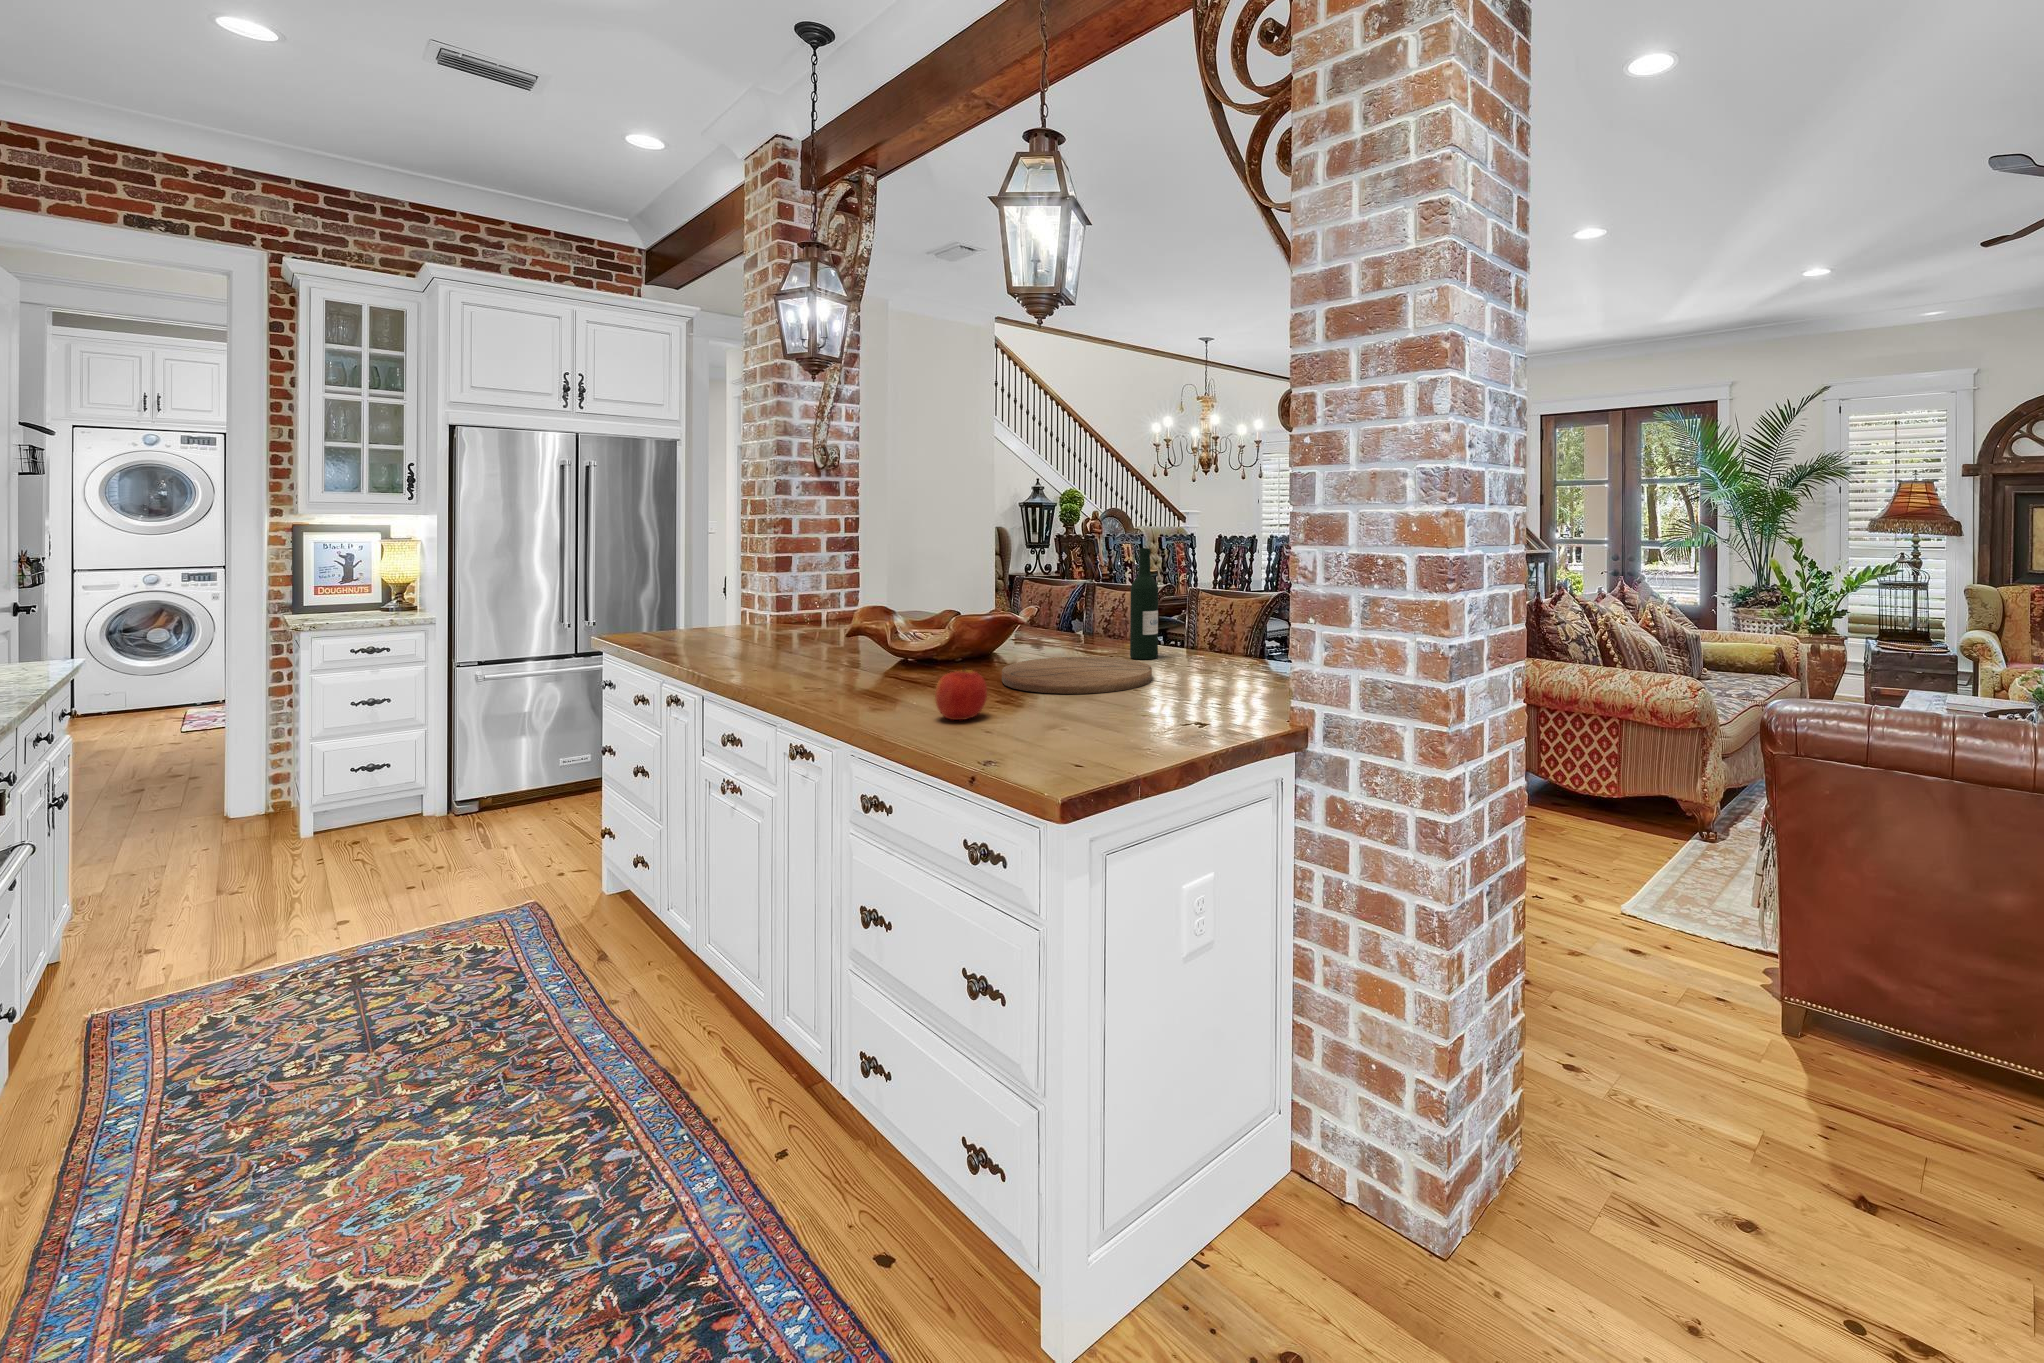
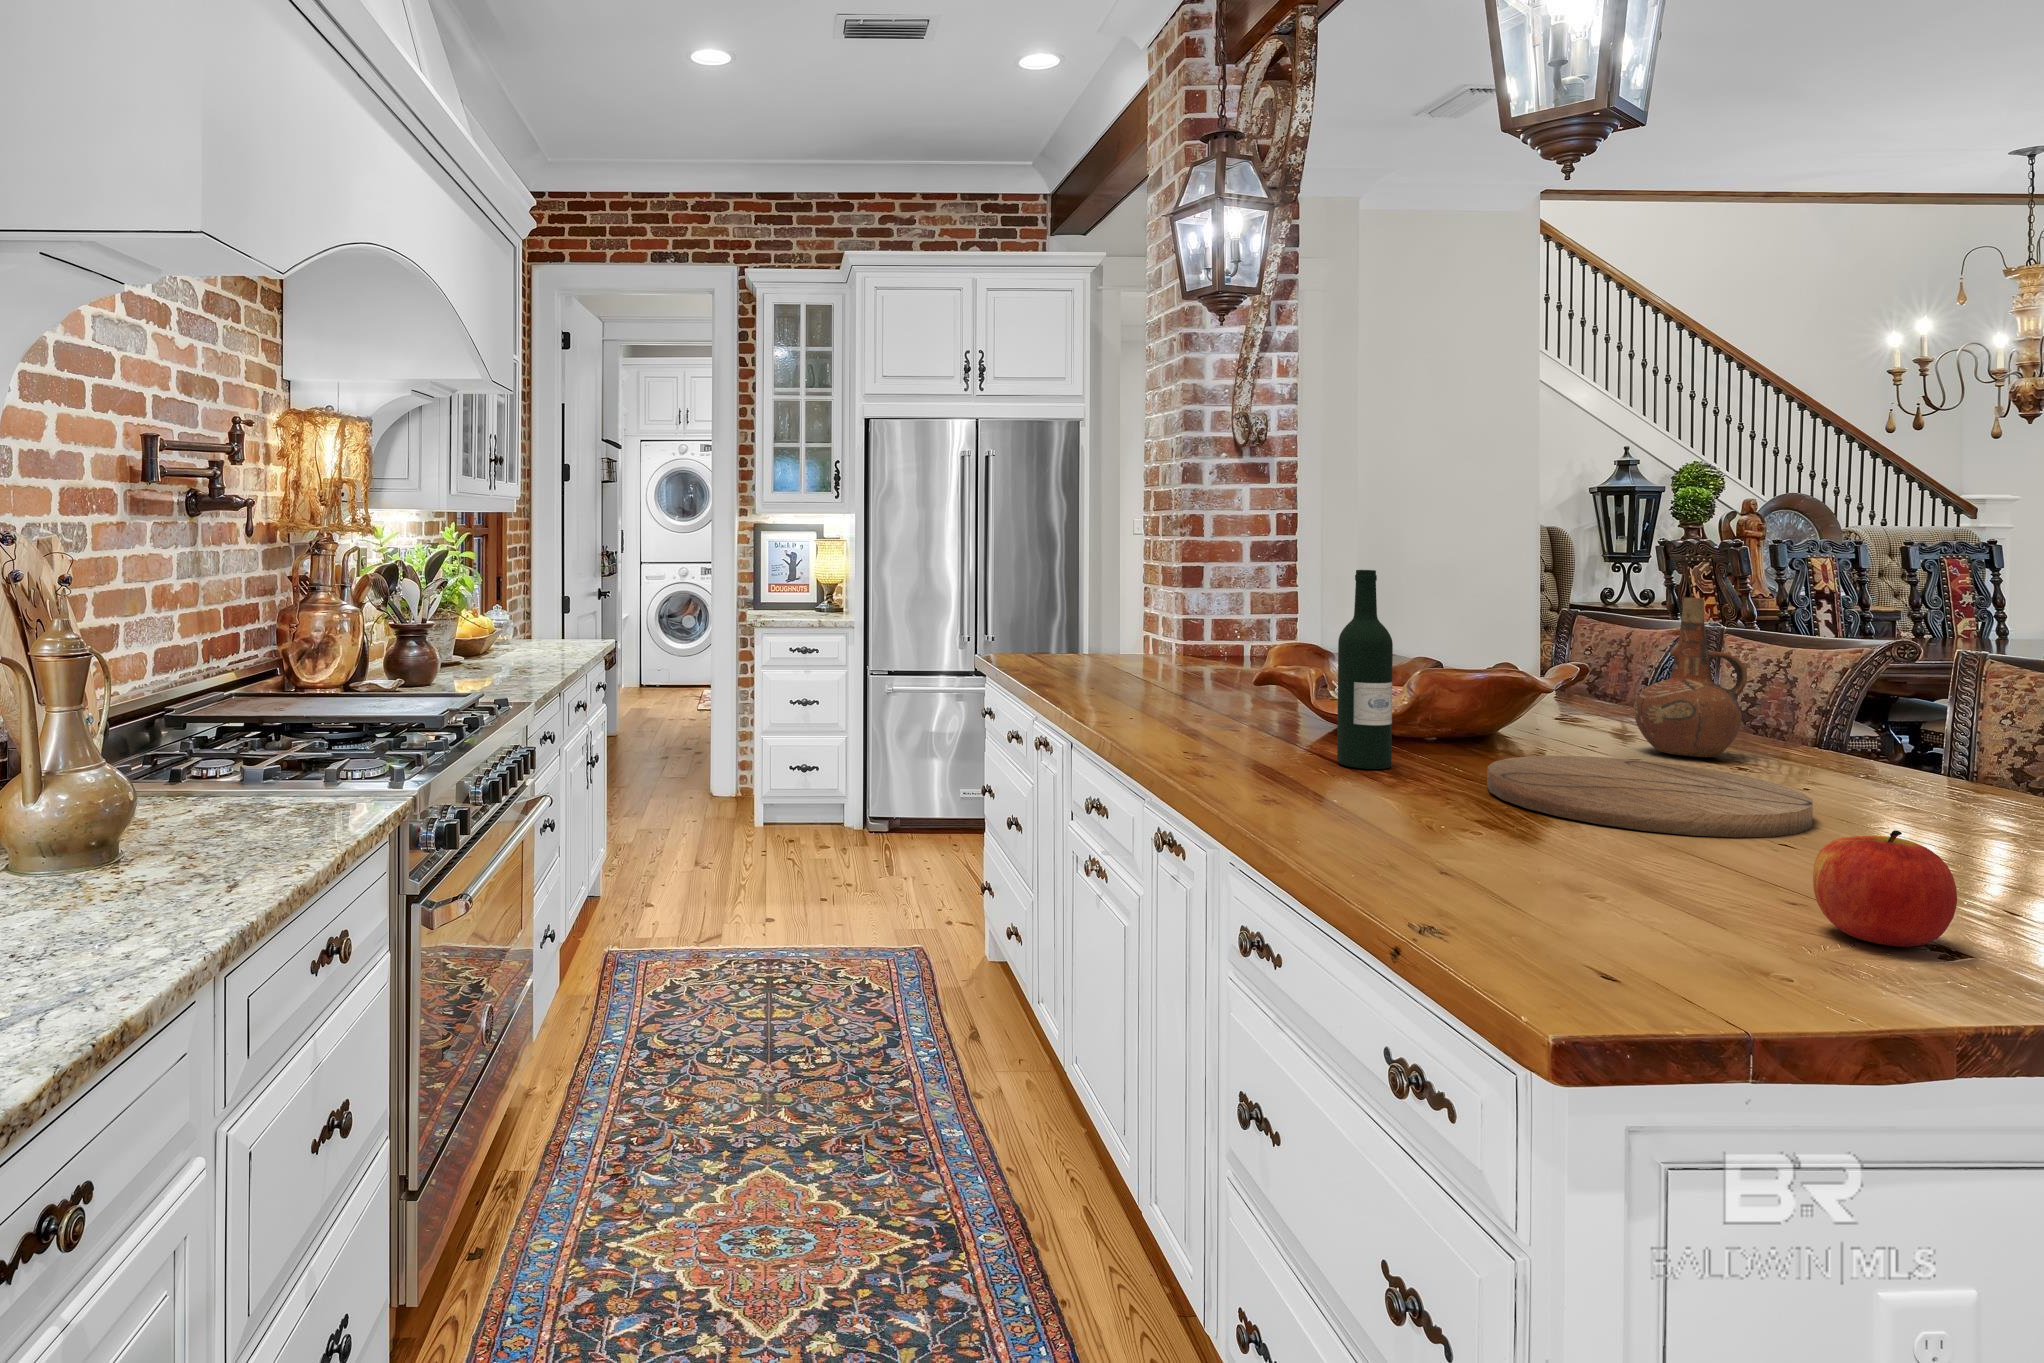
wine bottle: present [1130,548,1158,659] -> present [1337,570,1393,769]
ceramic pitcher: none [1066,565,1116,653] -> present [1633,598,1747,757]
apple: present [935,667,987,720] -> present [1813,830,1957,947]

